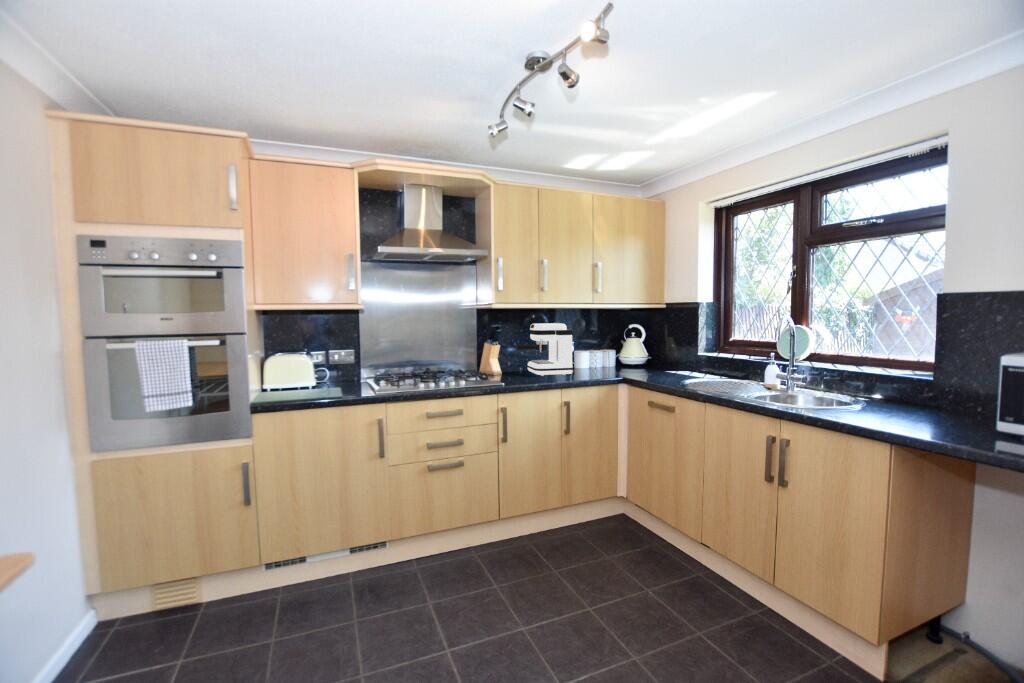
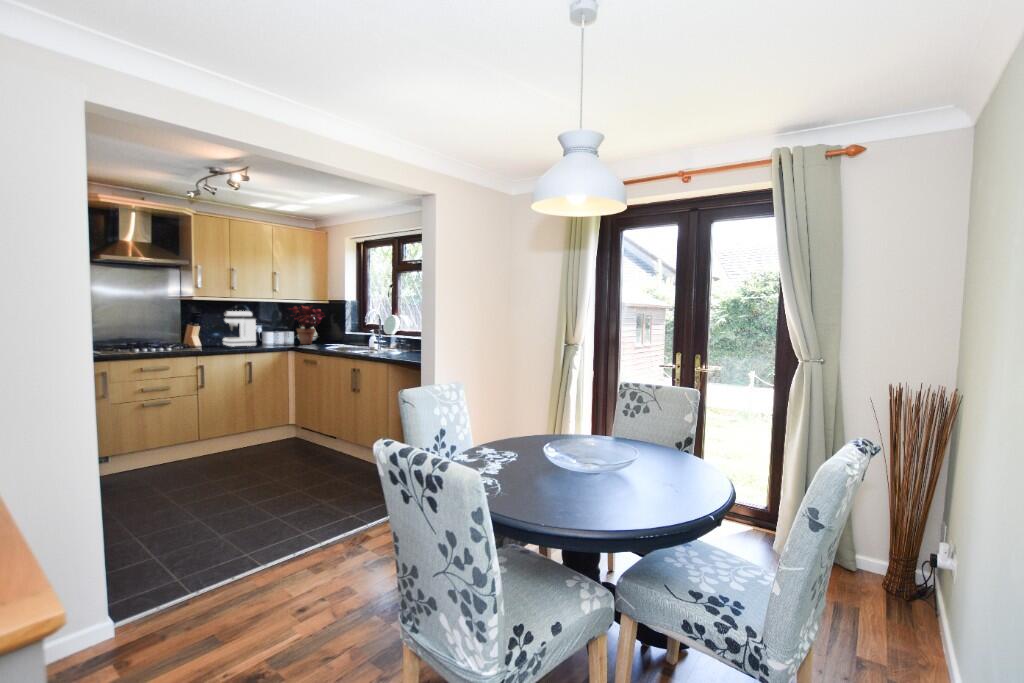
potted plant: none [613,313,669,372] -> present [291,306,324,344]

